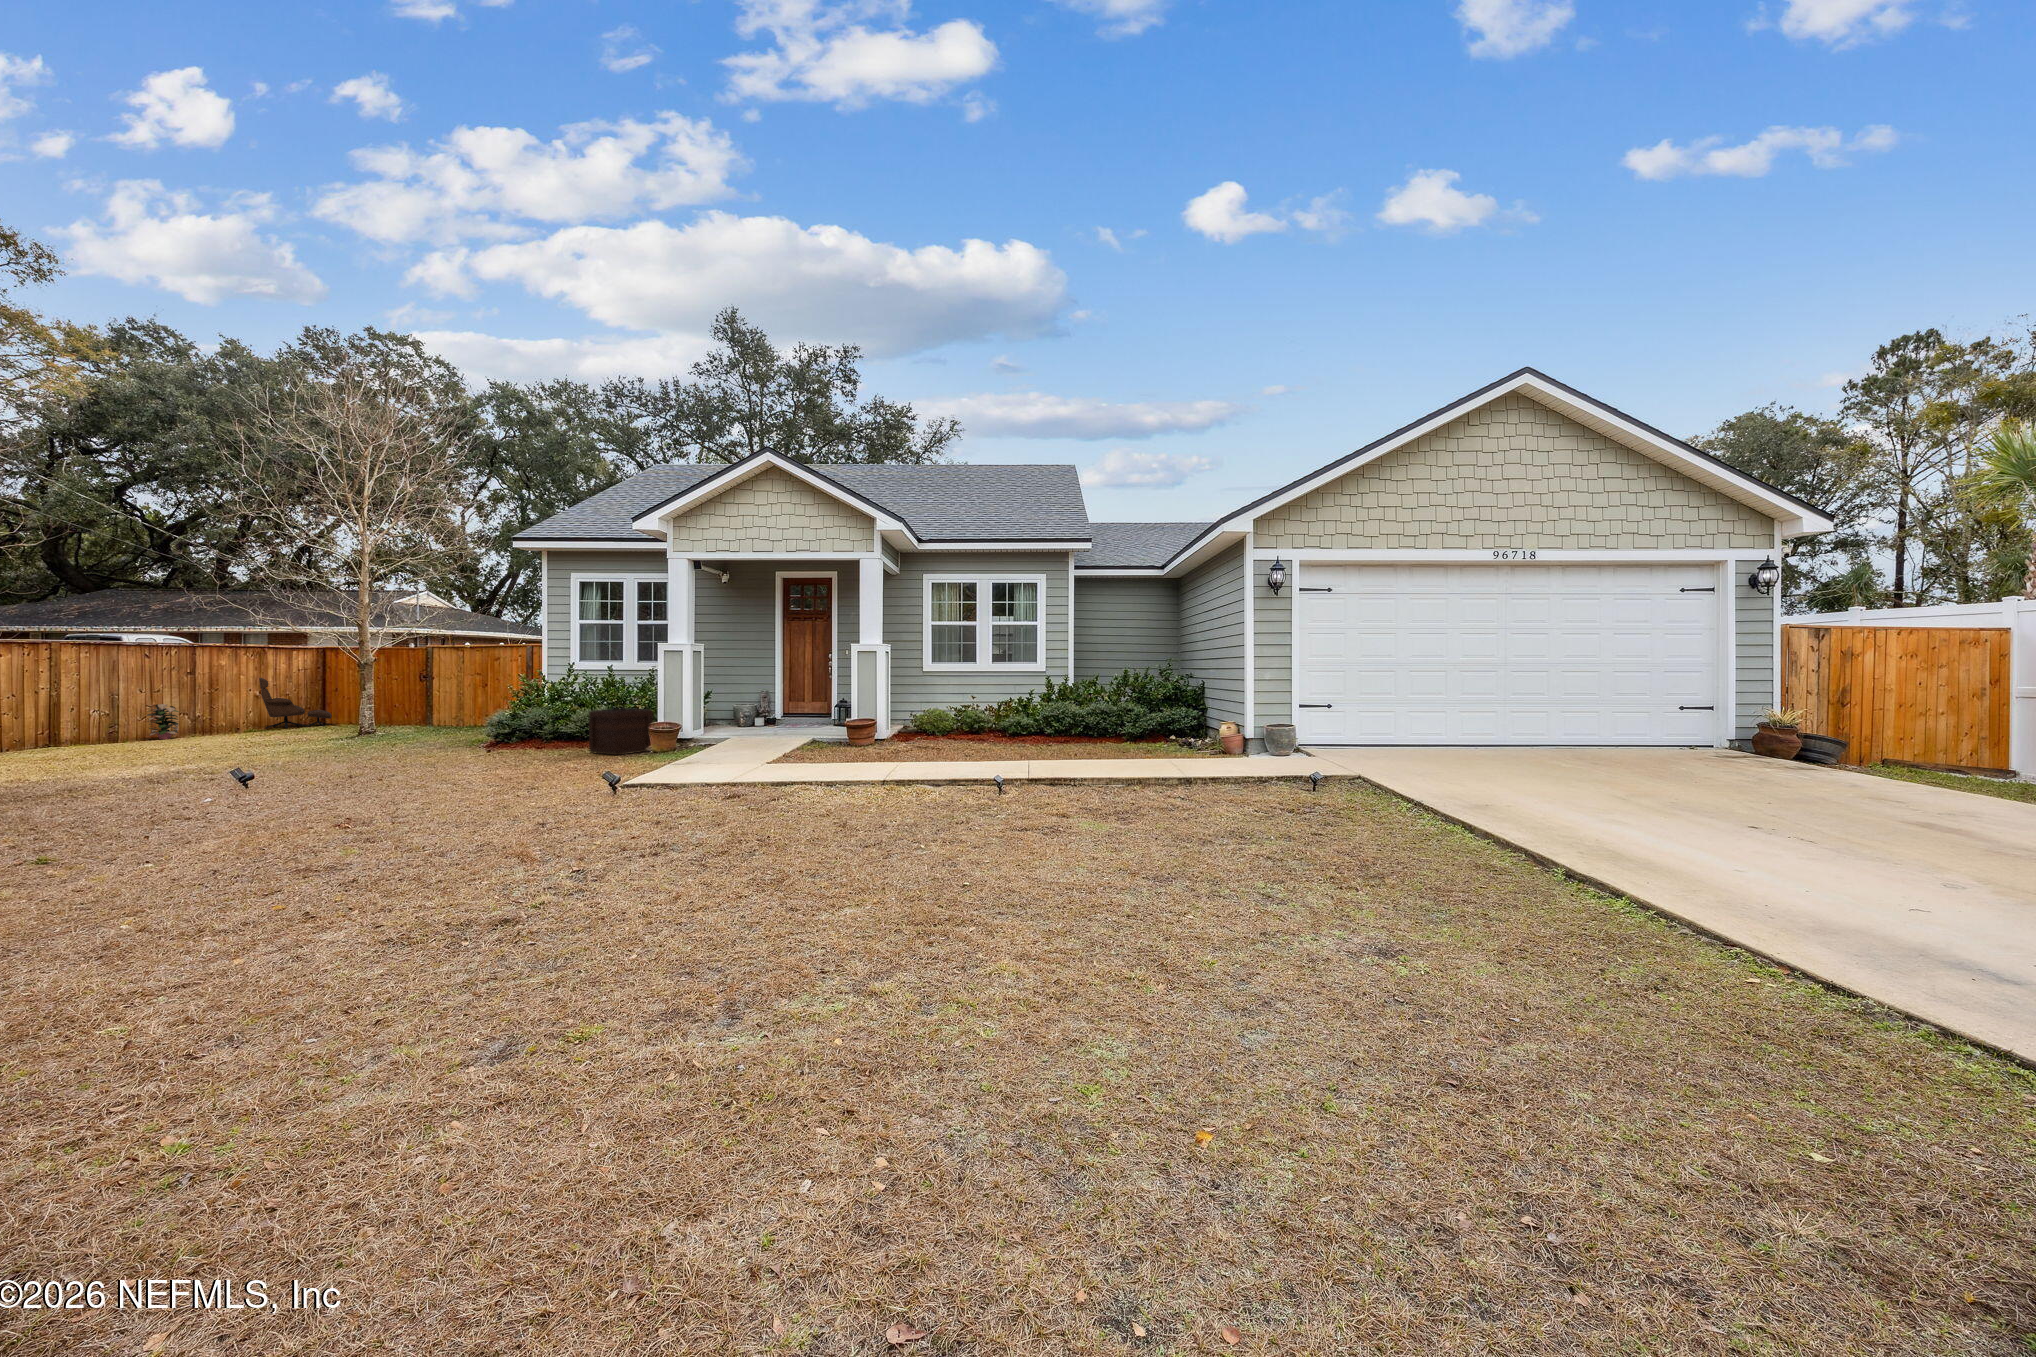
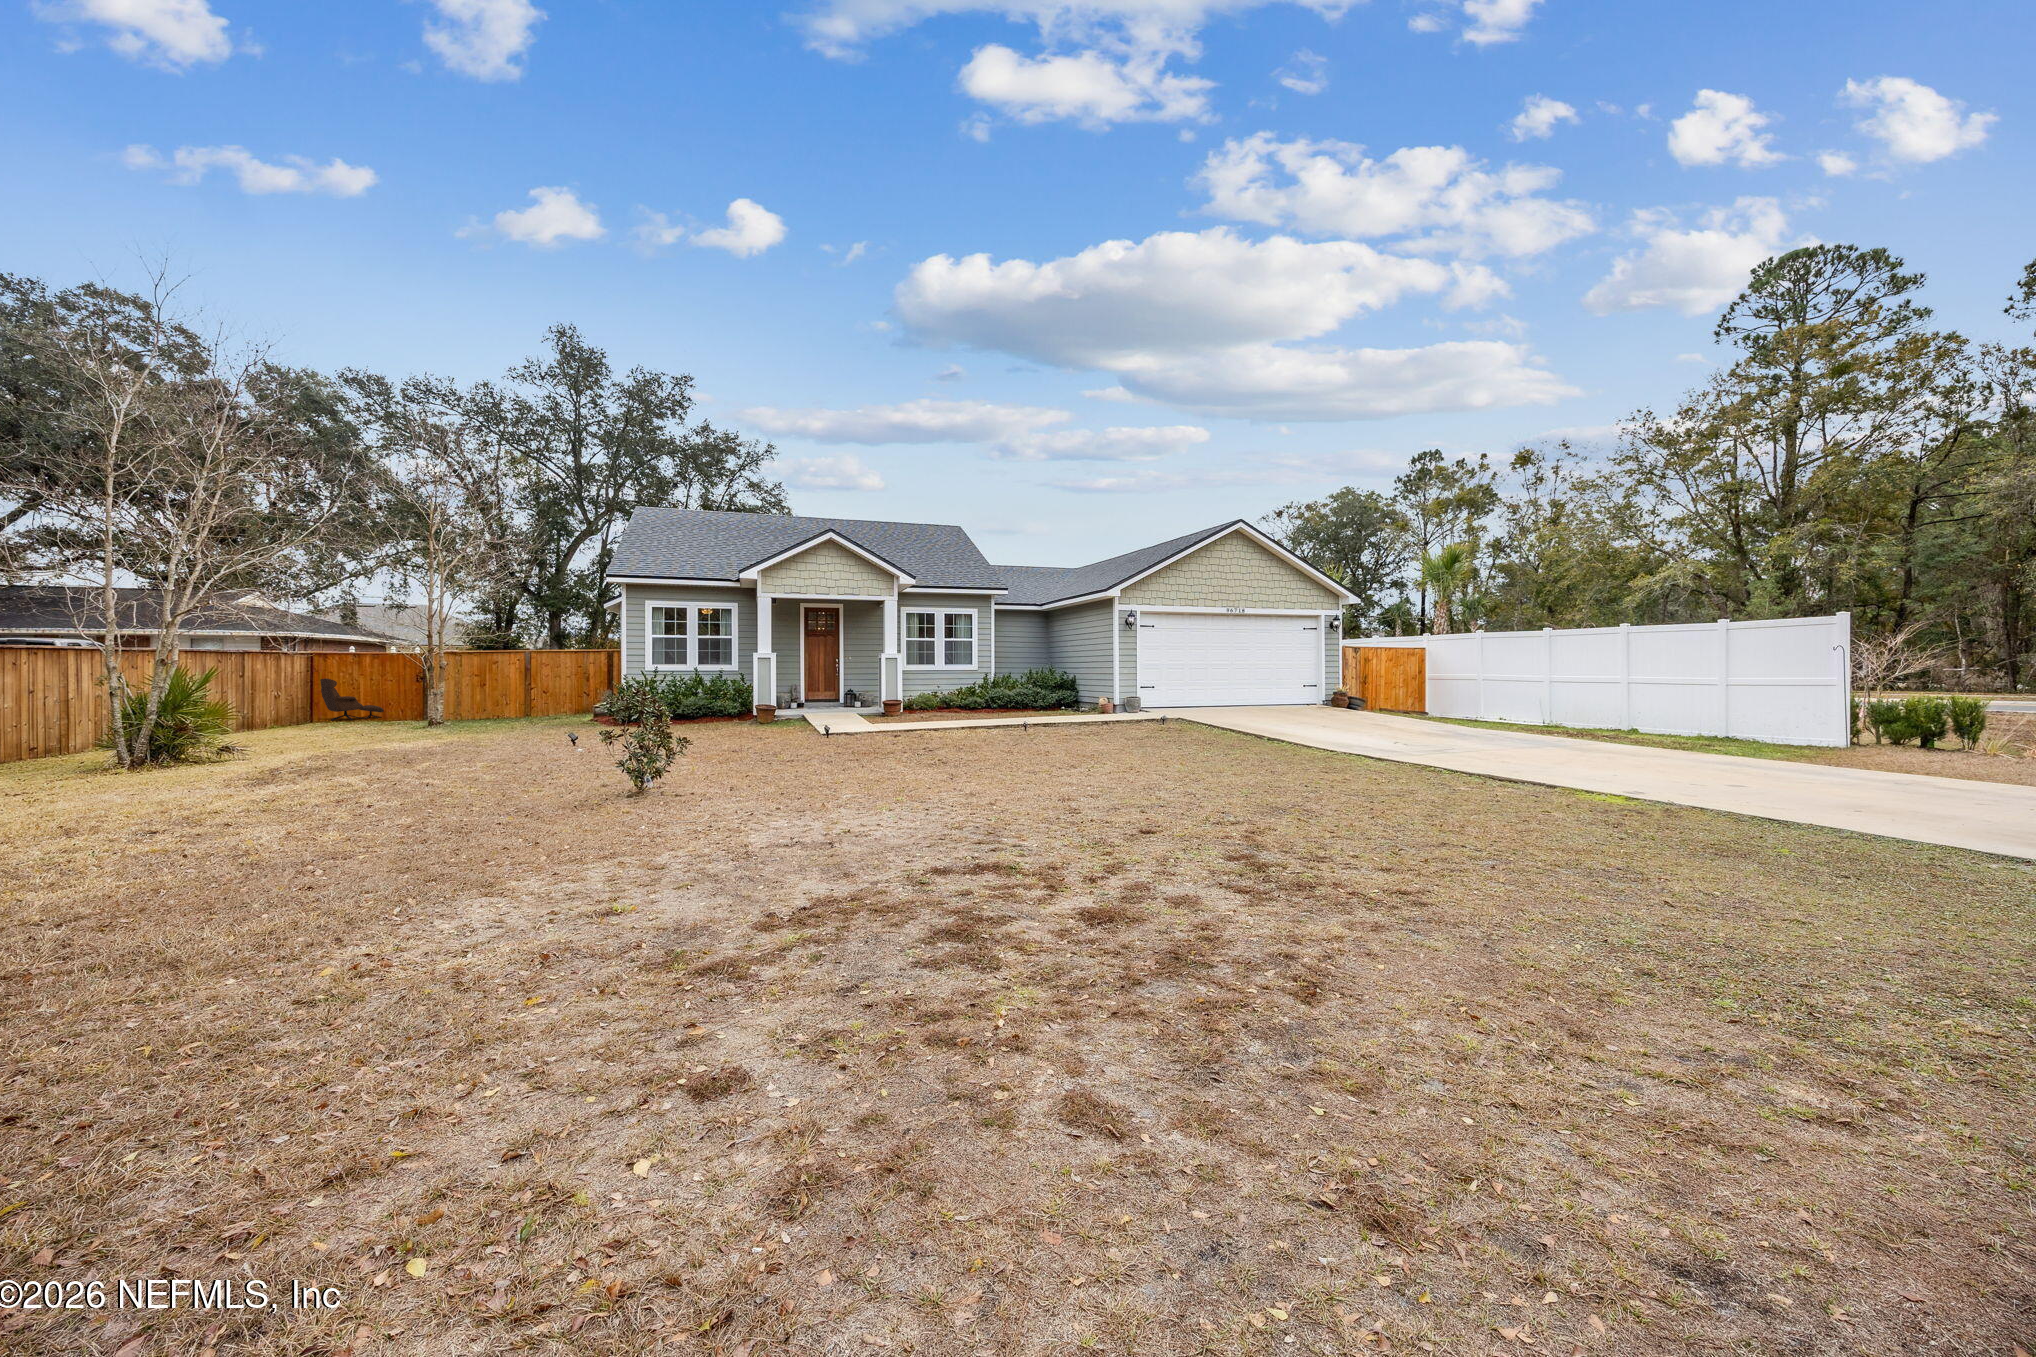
decorative plant: present [147,704,179,740] -> none [263,700,292,730]
wooden crate: present [589,708,653,755] -> none [717,696,758,726]

